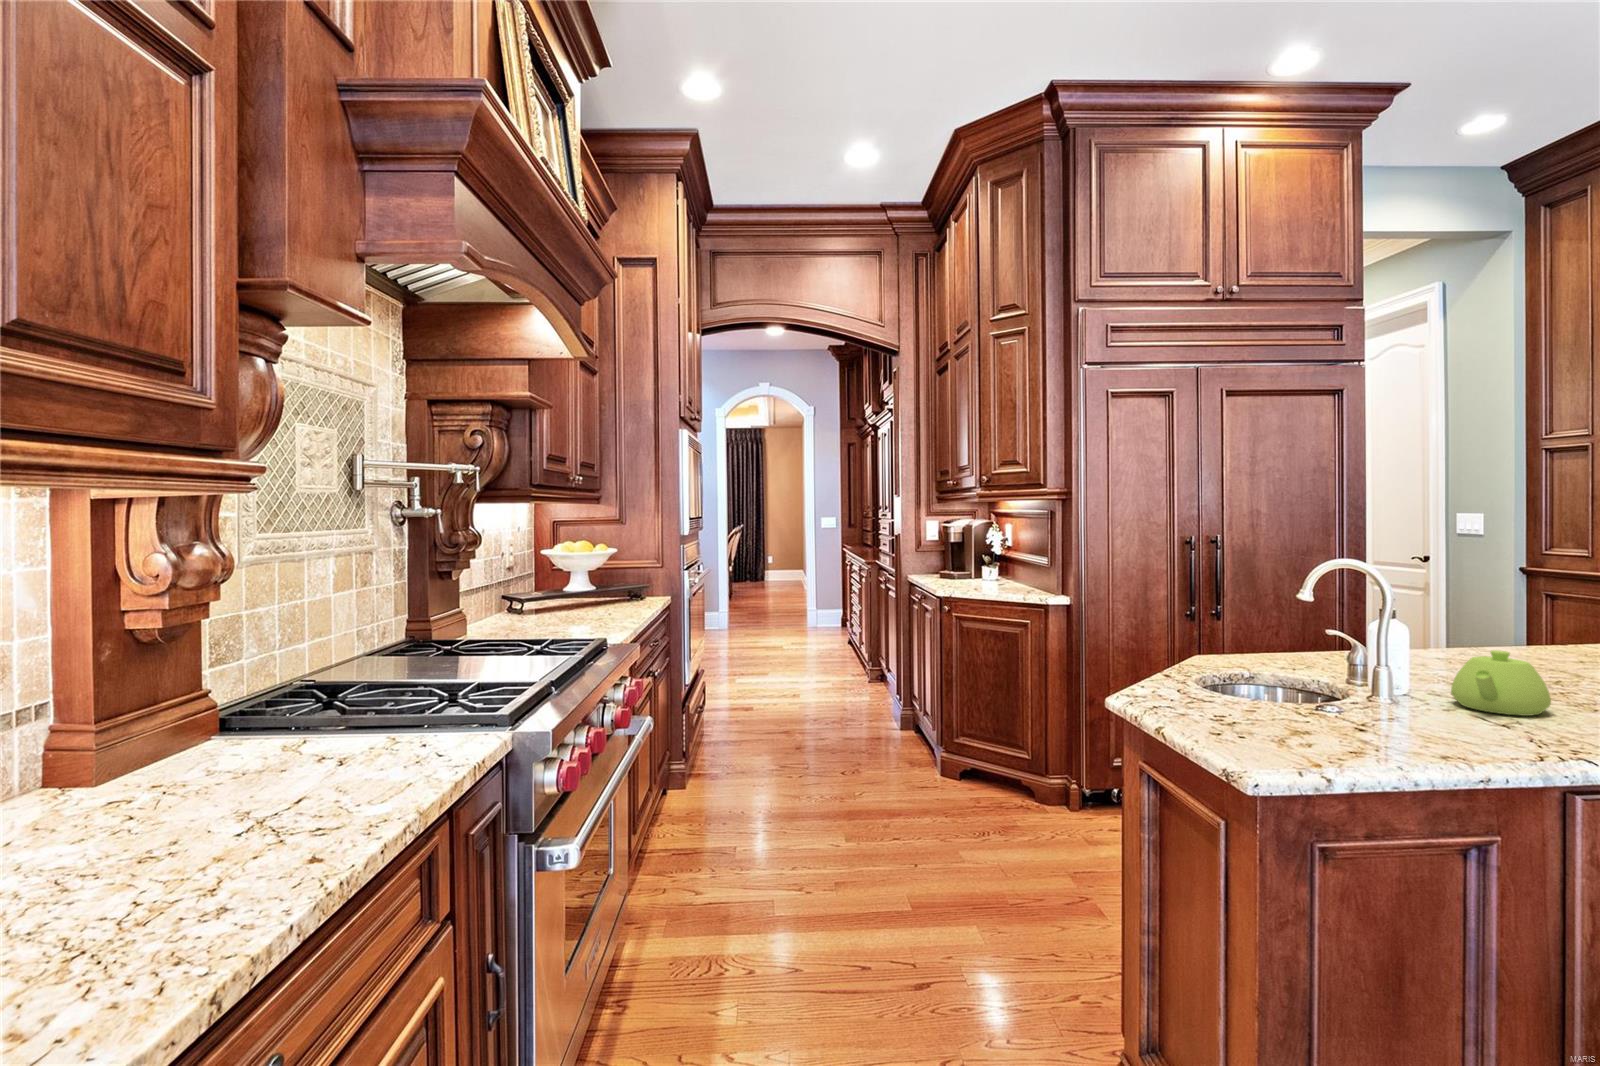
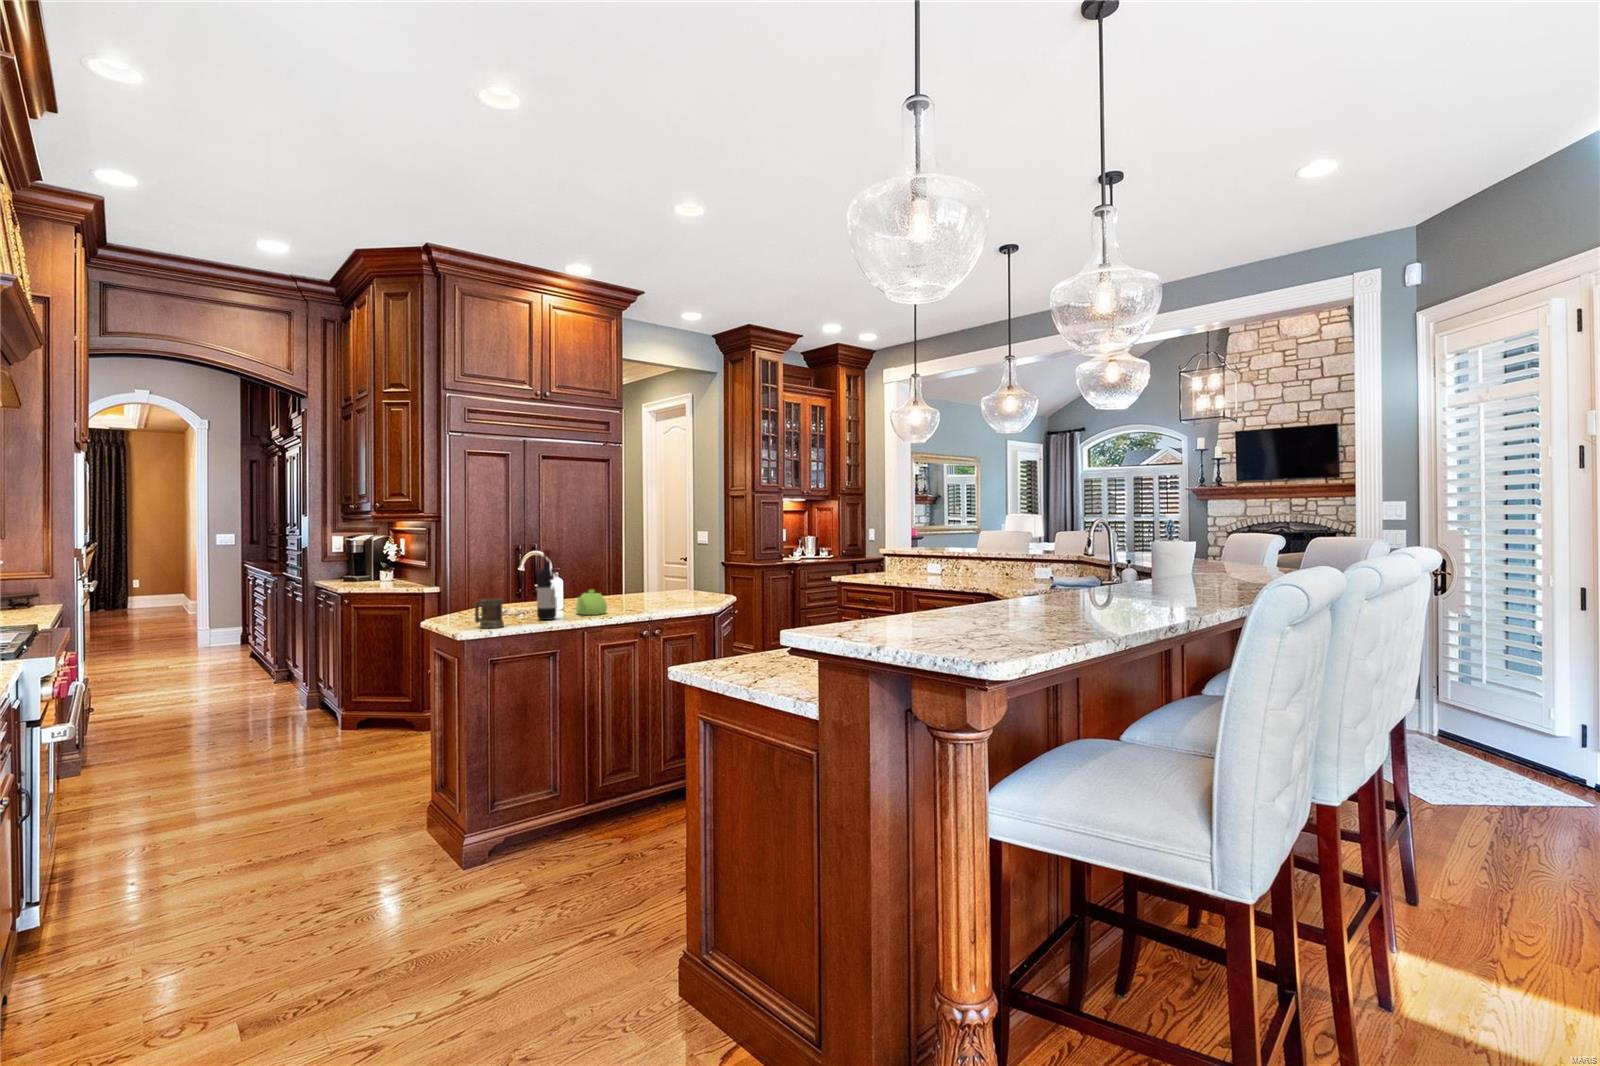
wine bottle: none [1379,555,1436,726] -> present [537,550,557,620]
mug: none [1247,670,1329,748] -> present [475,599,504,628]

